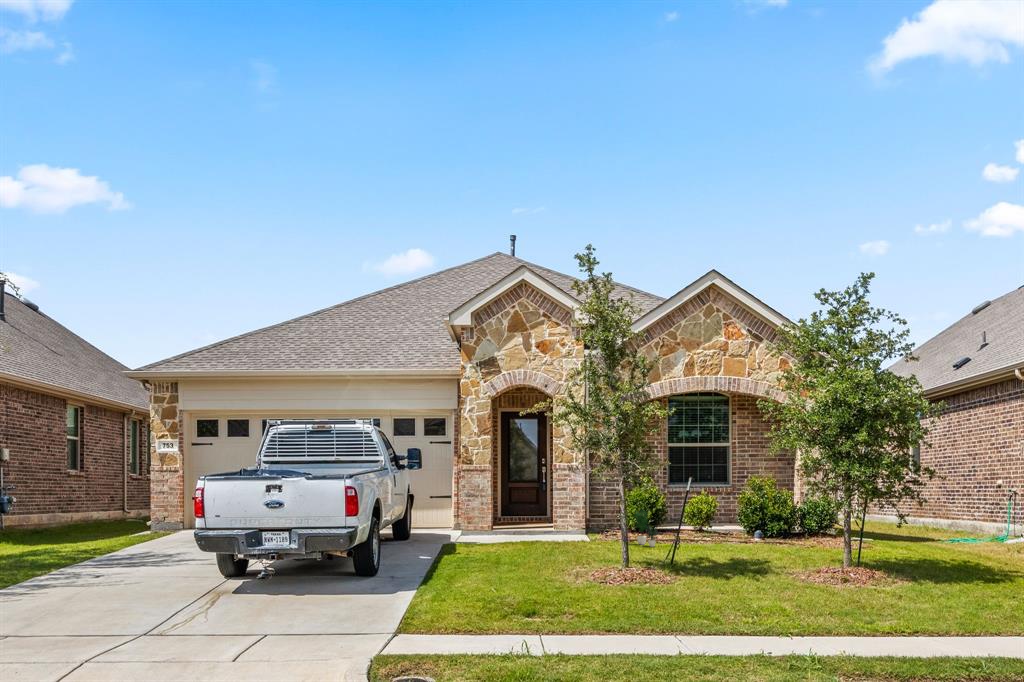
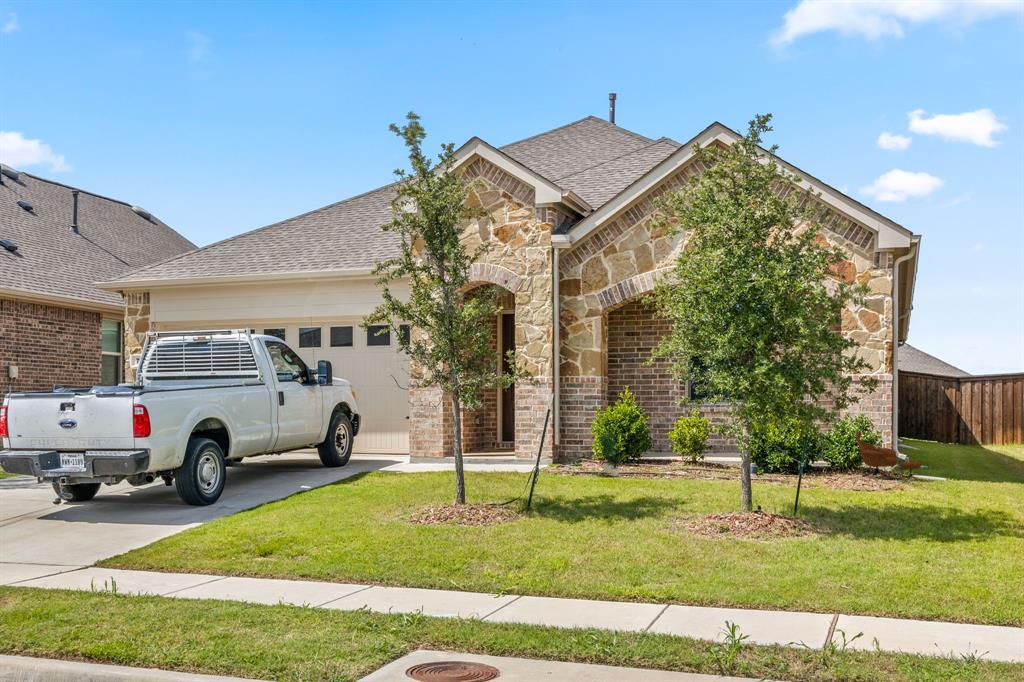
lounge chair: none [828,507,881,546] -> present [856,431,921,480]

